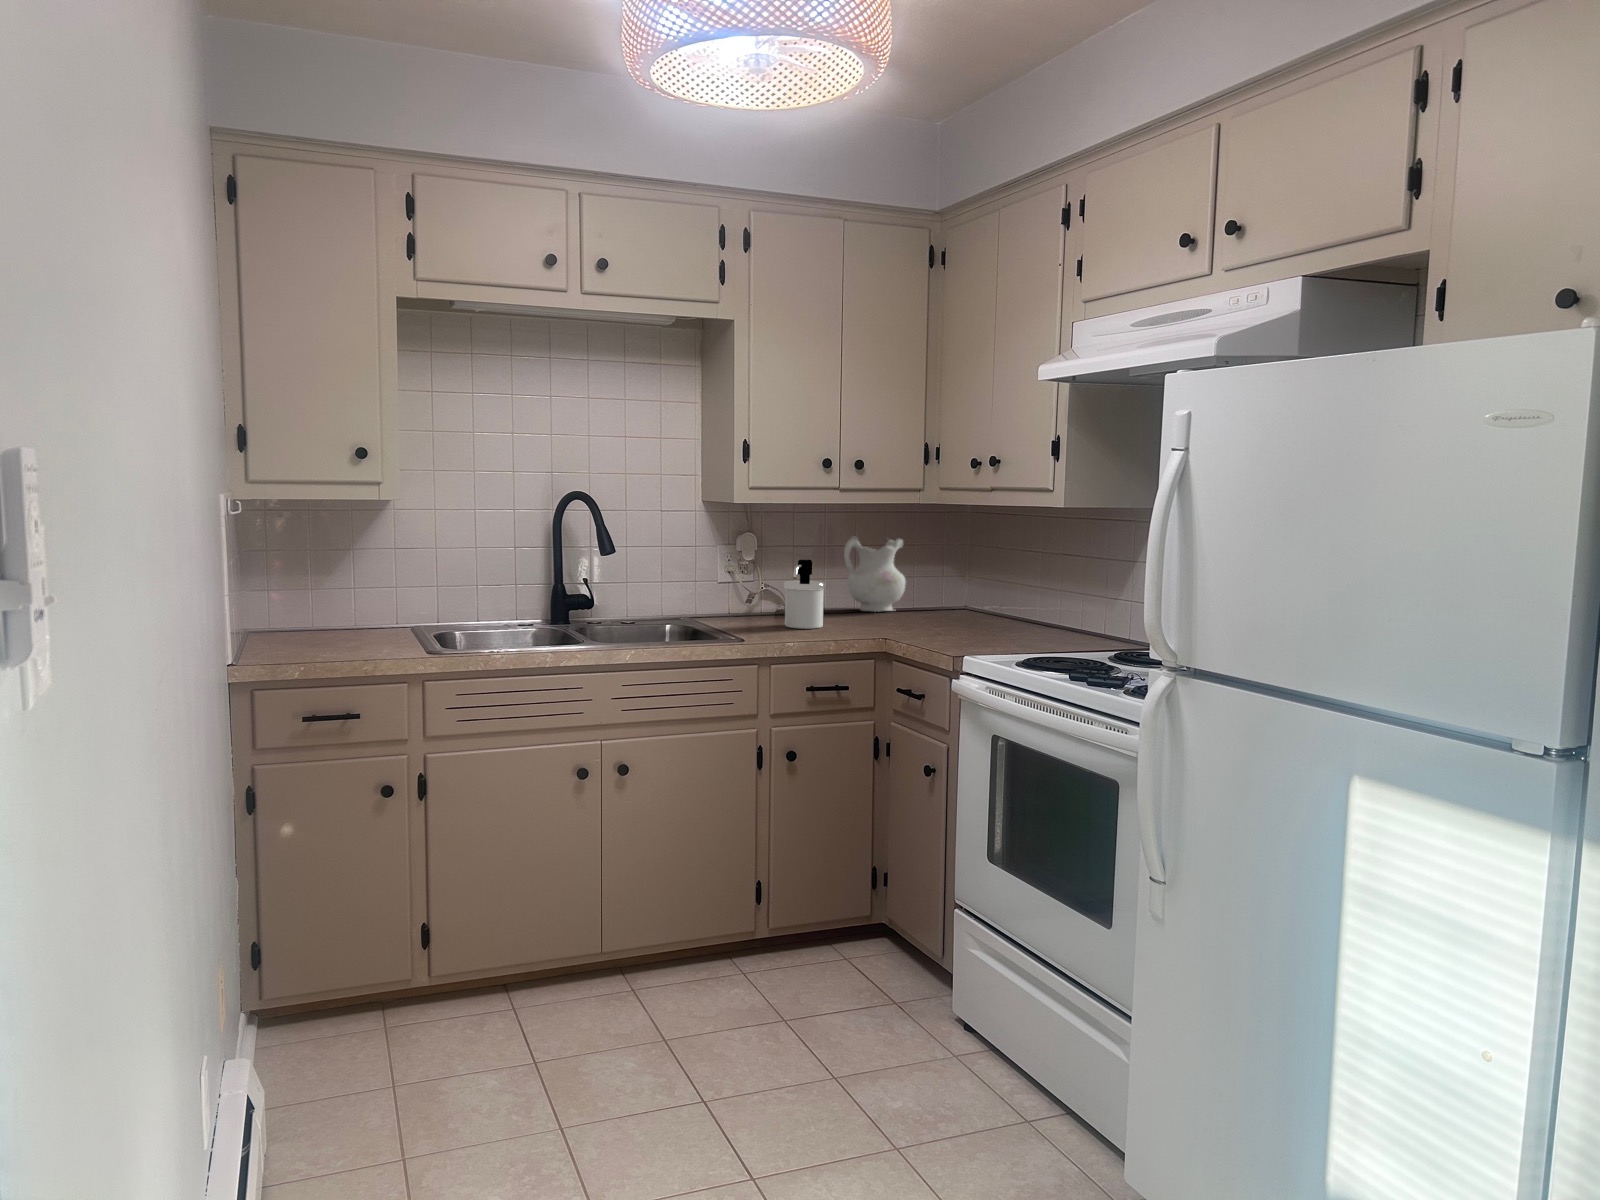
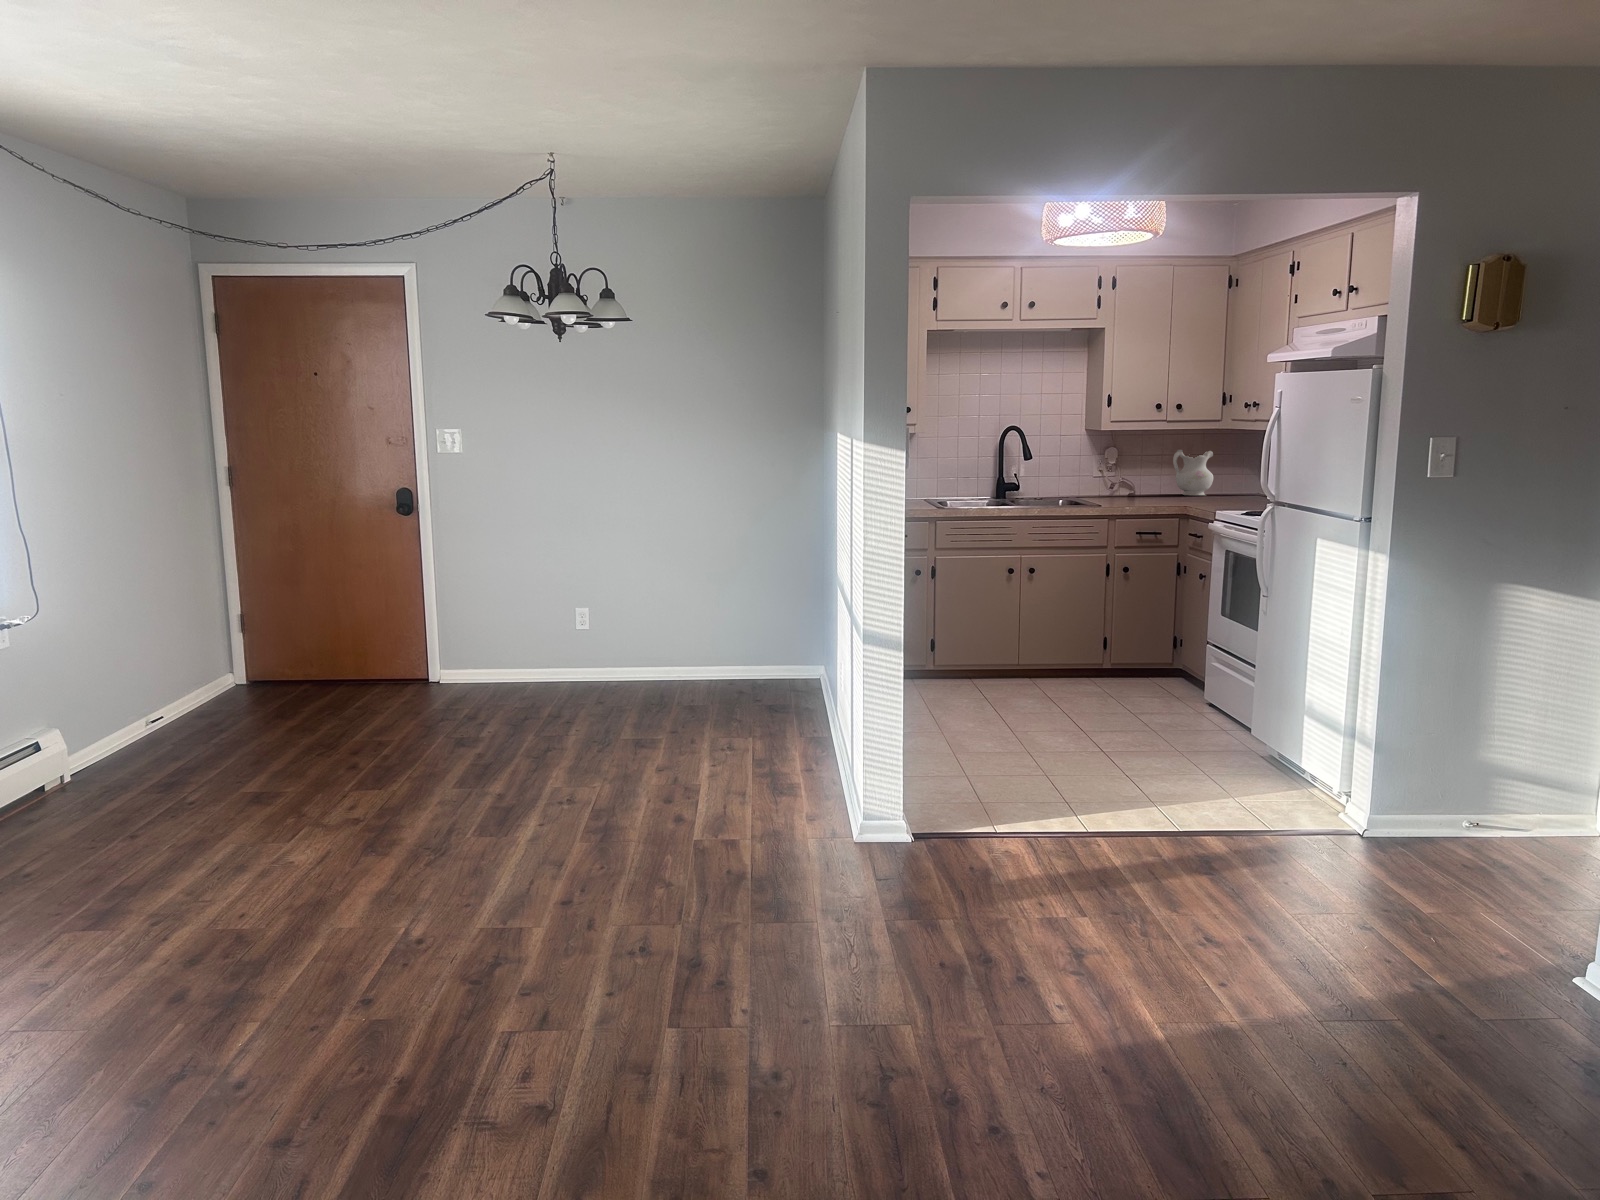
soap dispenser: present [784,559,825,629] -> none [1129,463,1154,502]

